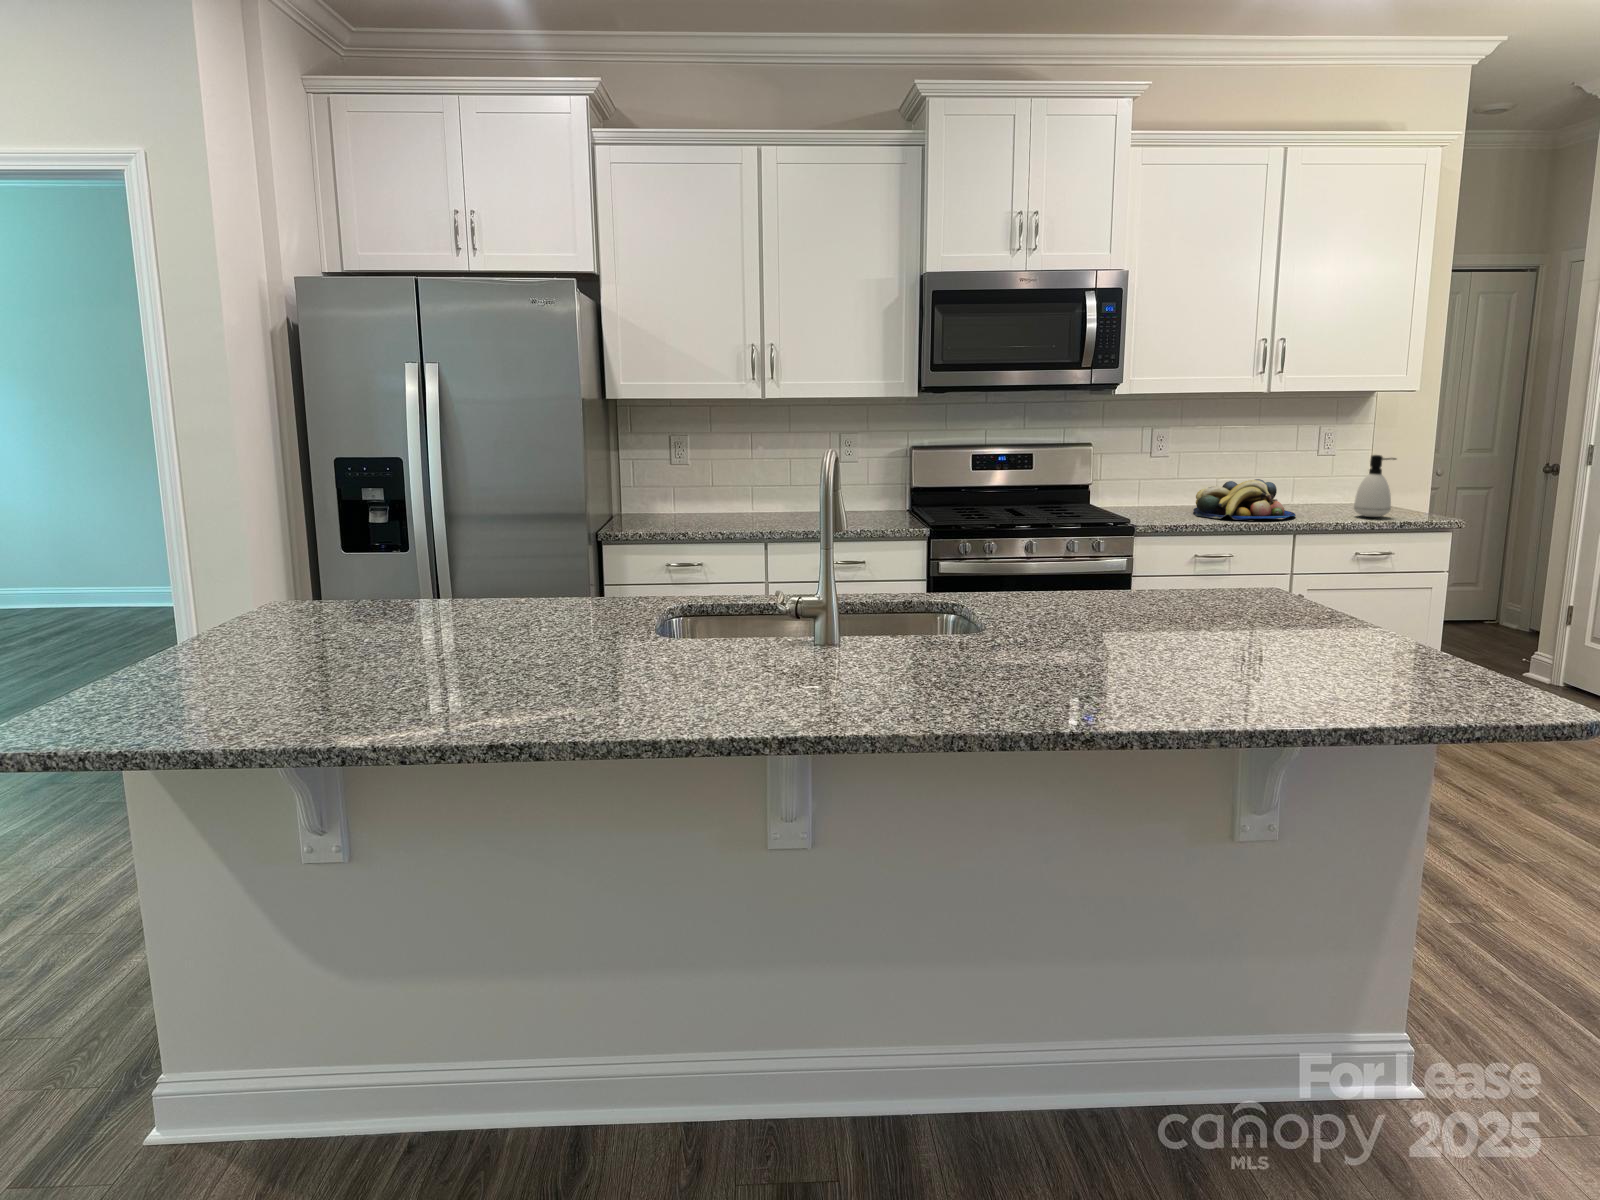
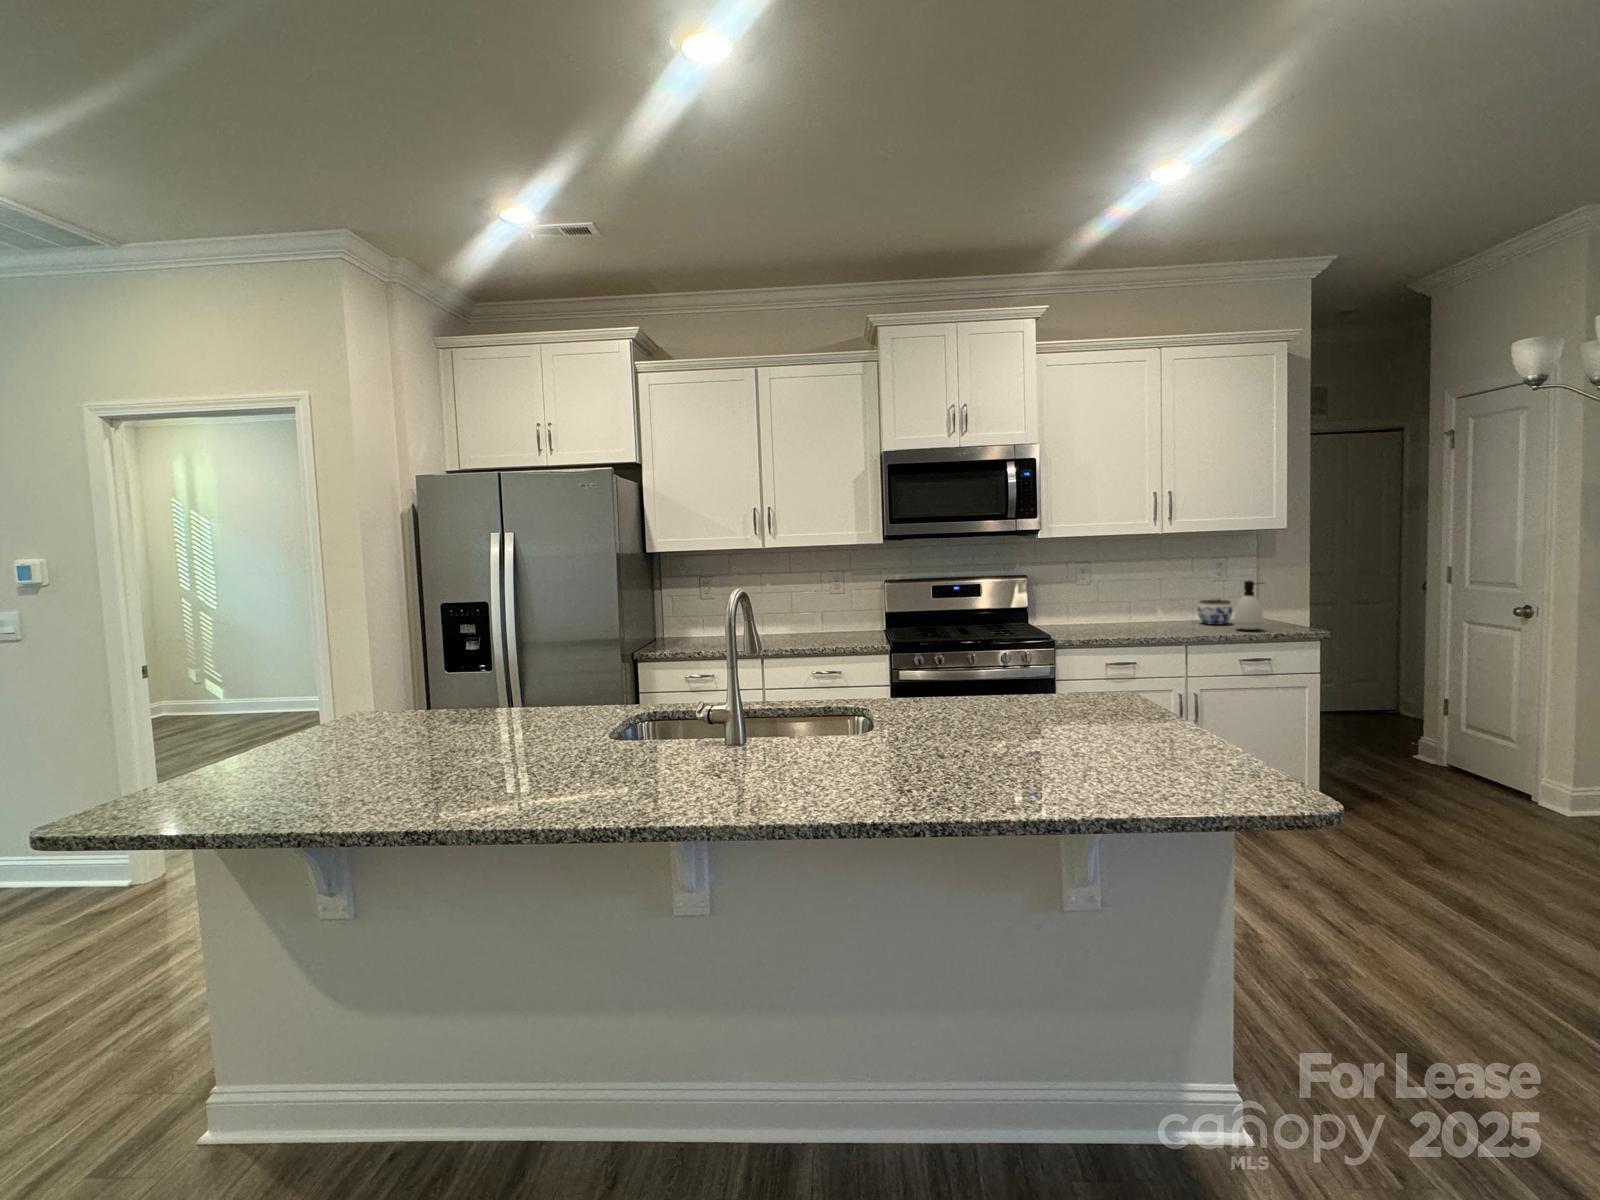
jar: none [1306,478,1350,510] -> present [1197,599,1233,625]
fruit bowl: present [1193,479,1296,520] -> none [1104,602,1186,634]

